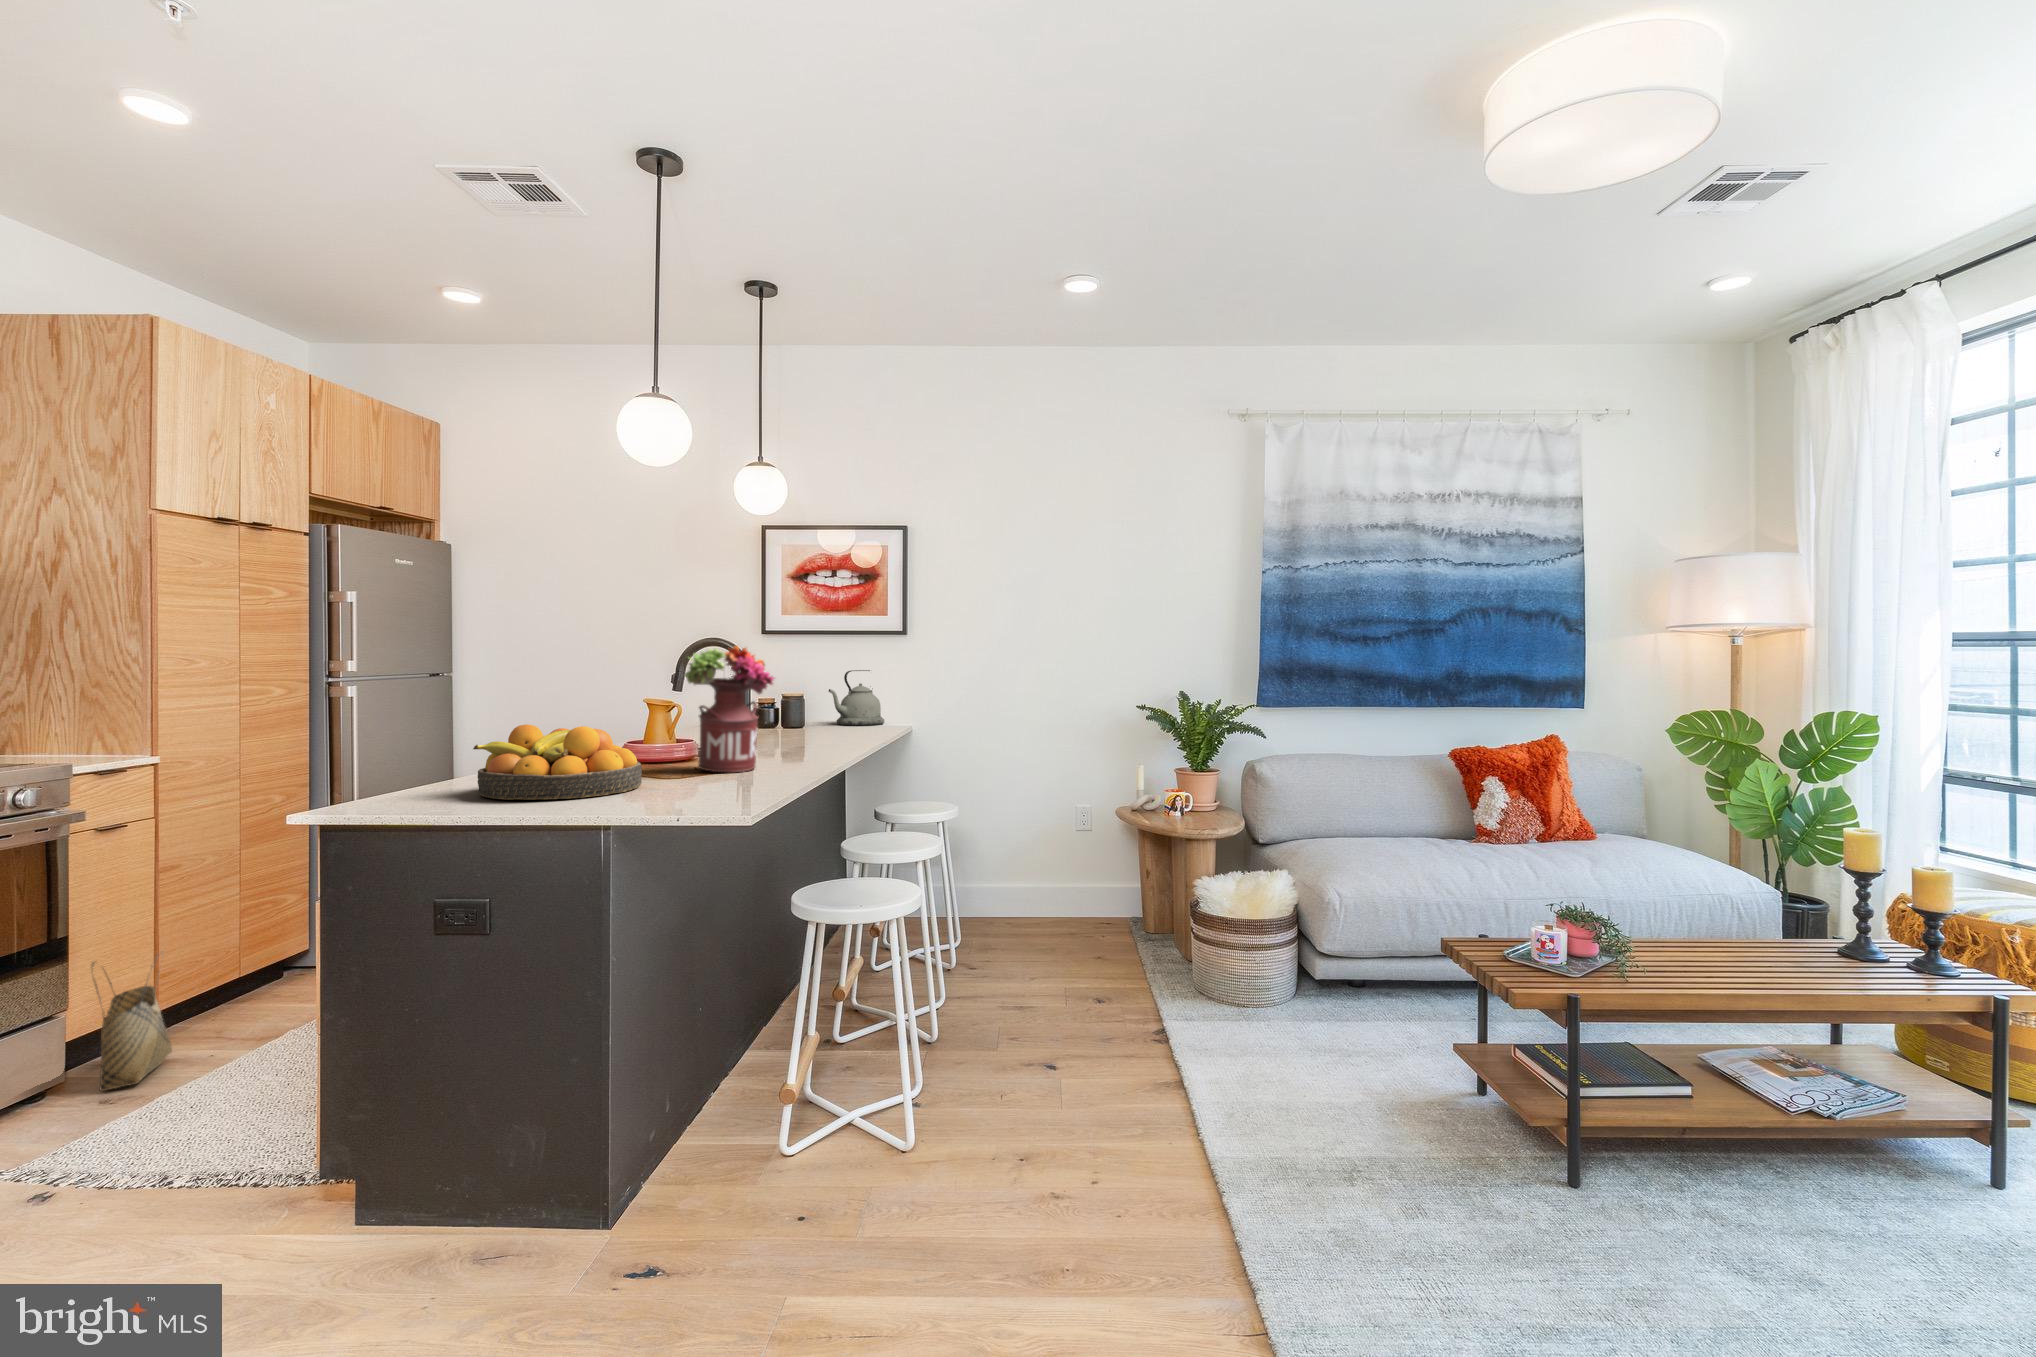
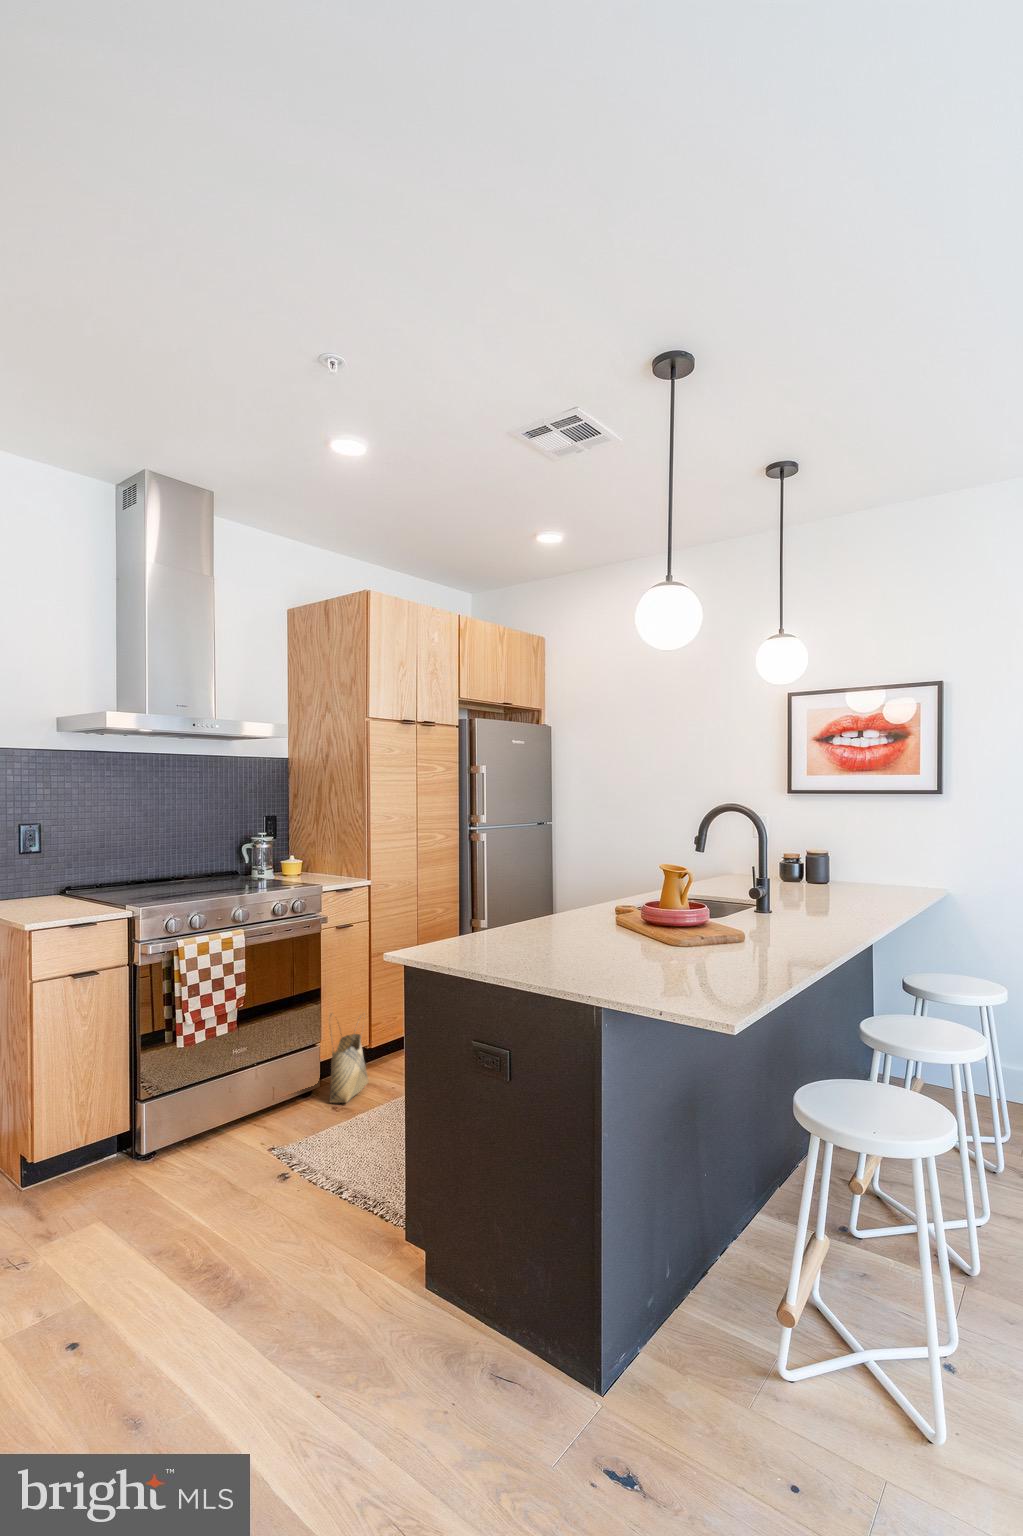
flower arrangement: present [684,646,774,772] -> none [691,816,781,943]
kettle: present [829,670,884,725] -> none [855,830,918,888]
fruit bowl: present [473,724,642,800] -> none [516,886,648,959]

